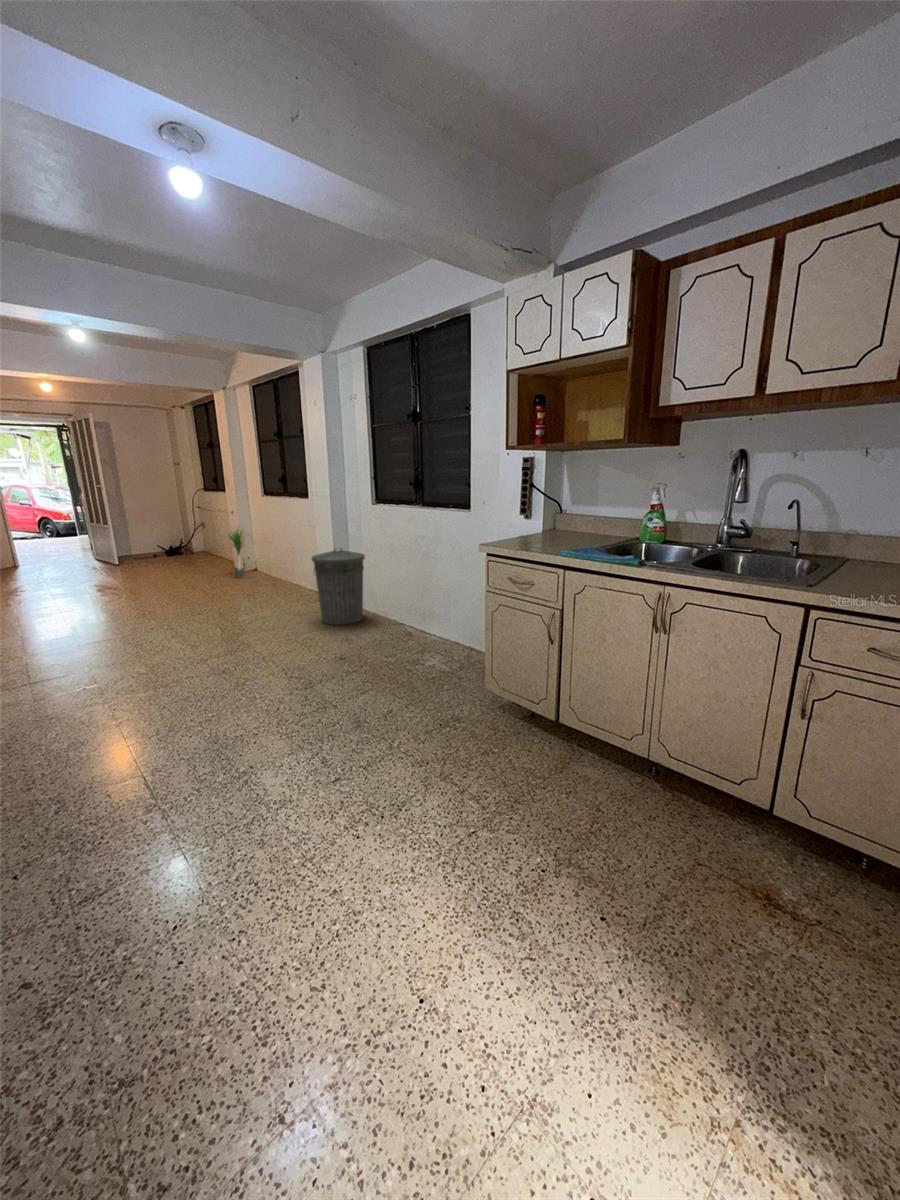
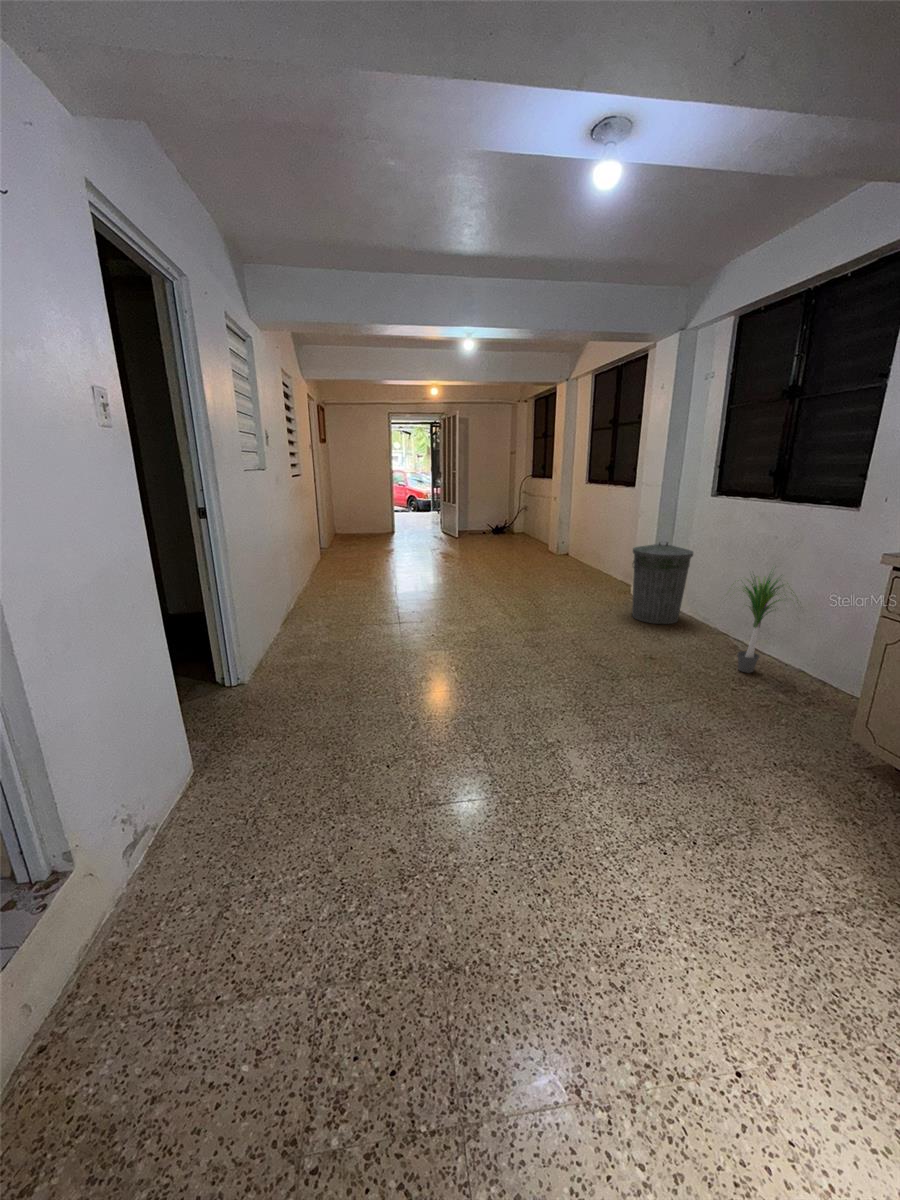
potted plant: present [228,529,244,578] -> present [738,577,793,673]

